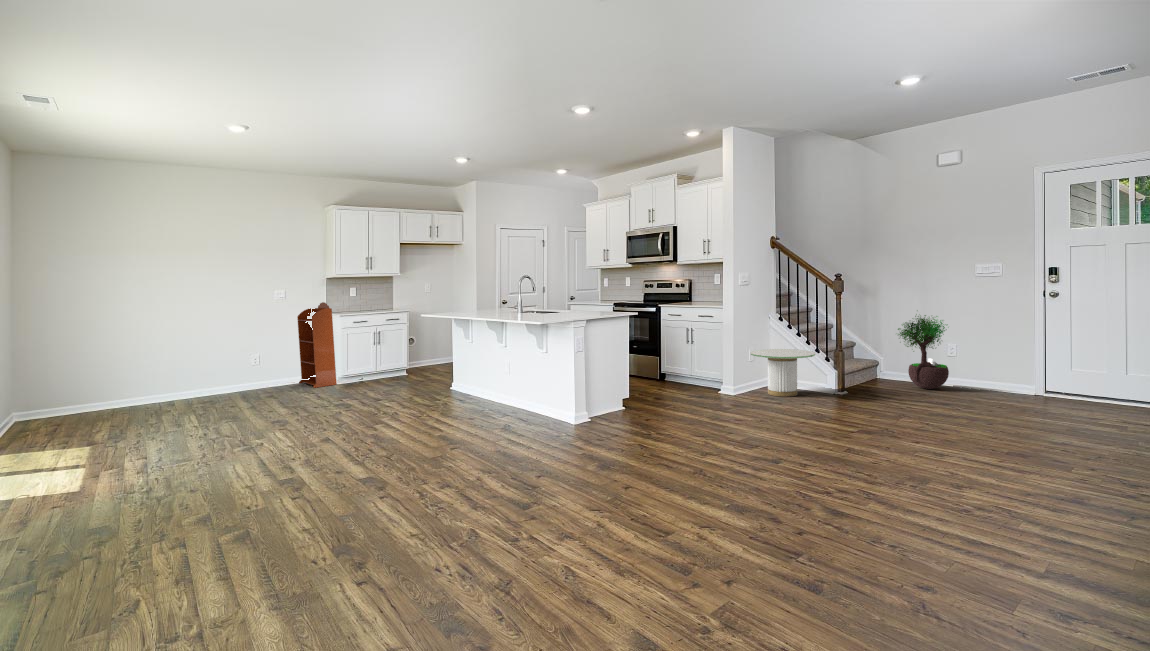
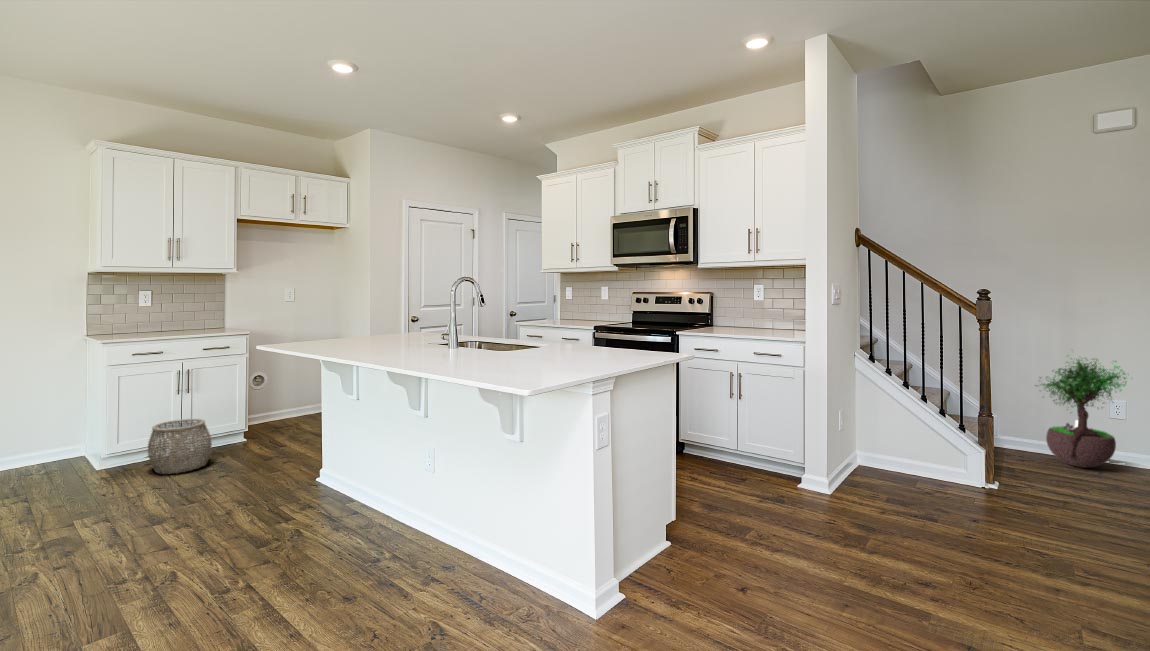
bookcase: present [297,302,337,388] -> none [18,317,96,482]
side table: present [751,349,815,397] -> none [842,407,957,493]
woven basket: none [362,358,393,386] -> present [147,419,212,474]

